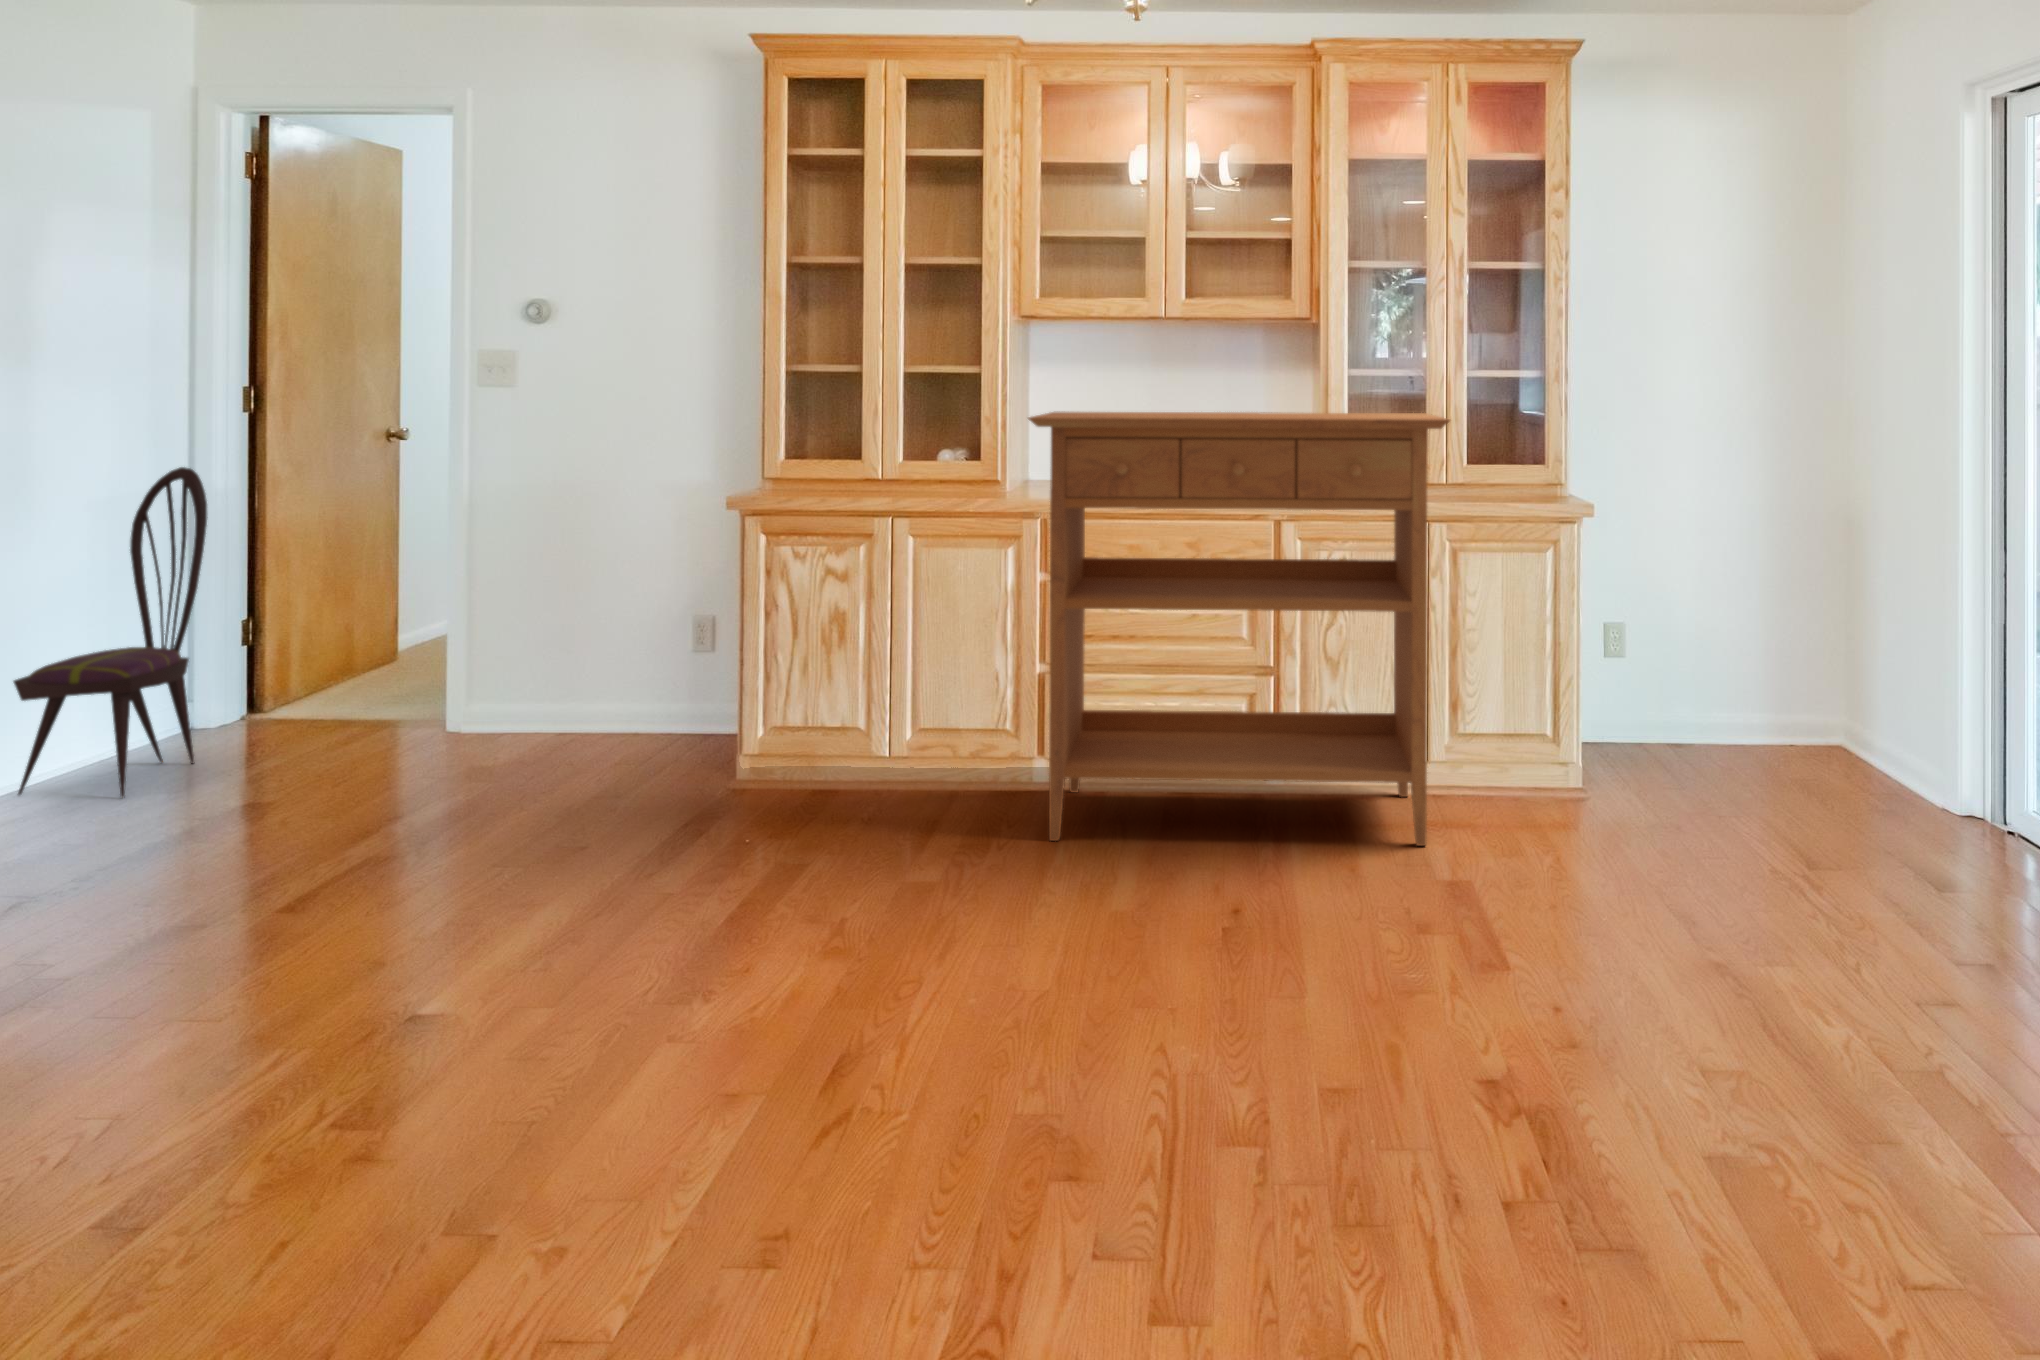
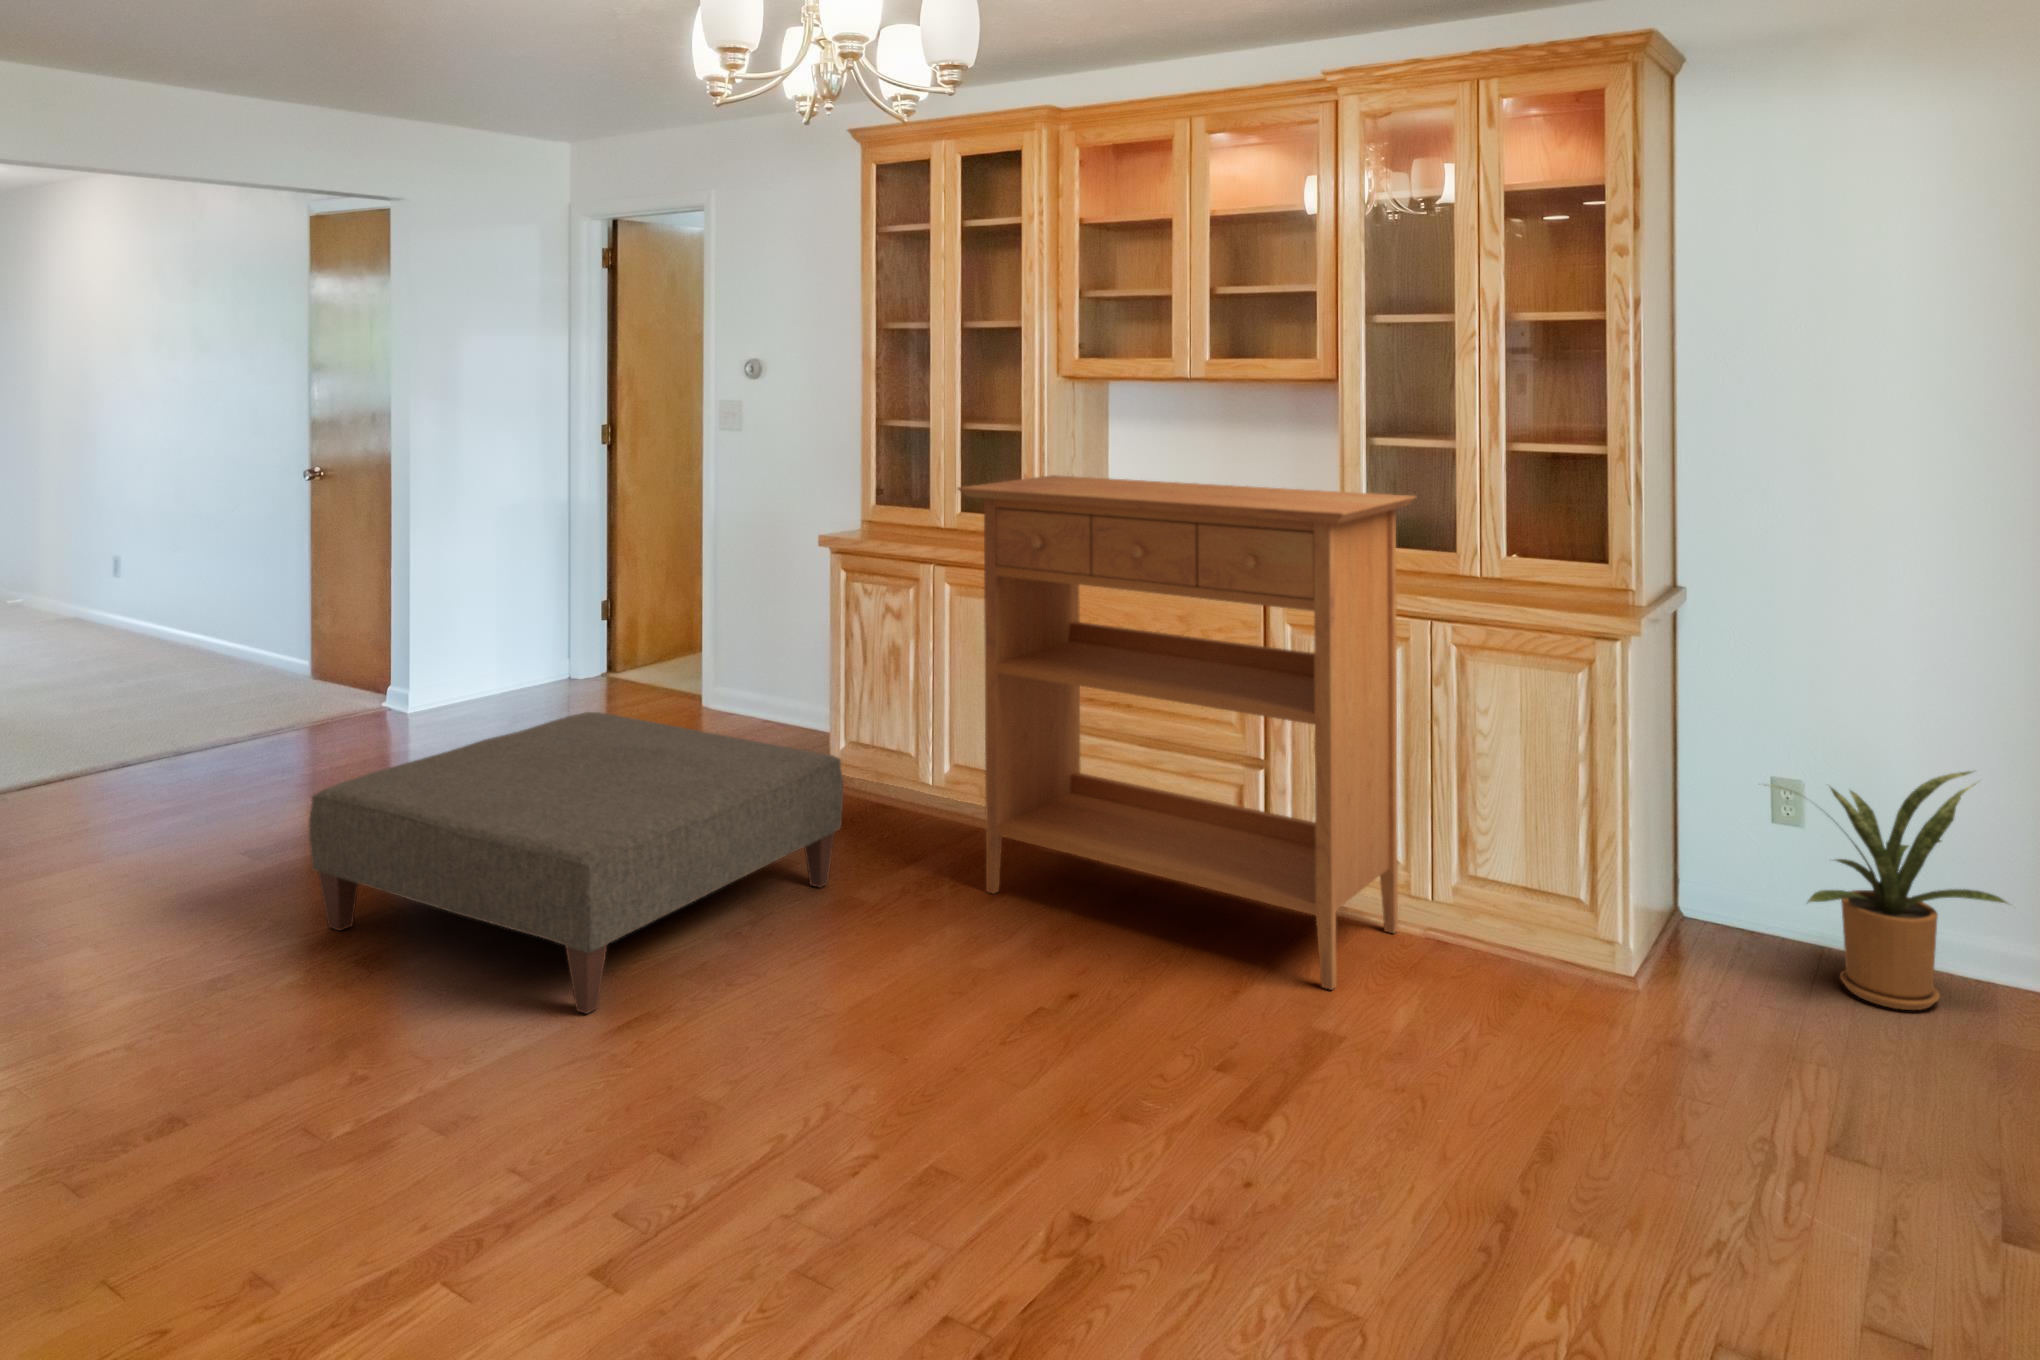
dining chair: present [14,467,208,798] -> none [434,486,549,721]
house plant: none [1642,595,1787,773] -> present [1808,771,2008,1010]
ottoman: none [214,723,898,1081] -> present [309,712,843,1014]

